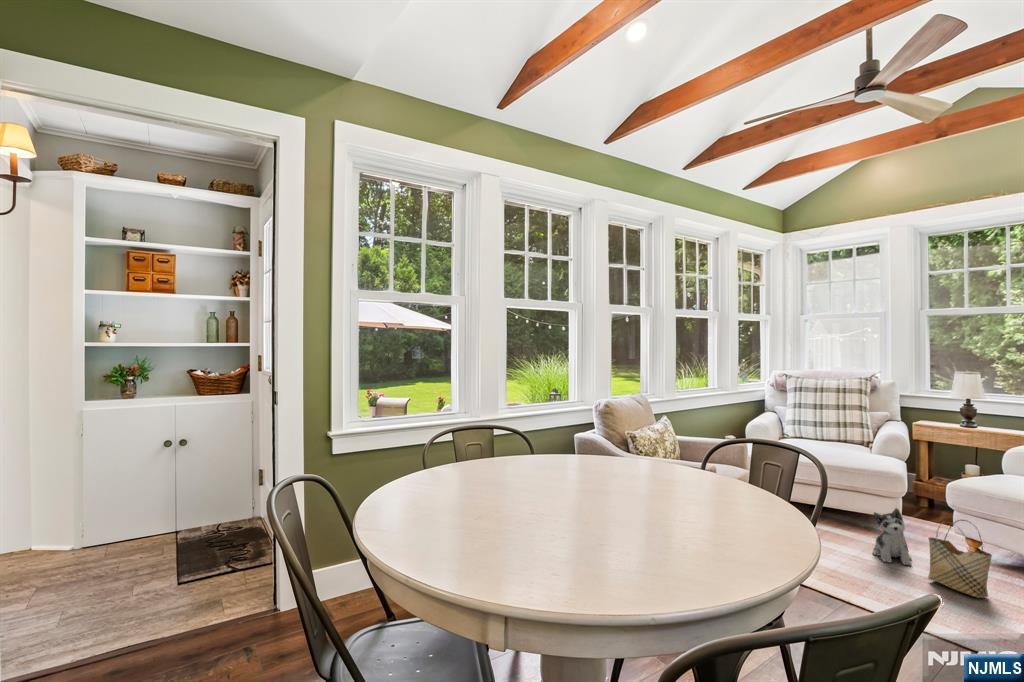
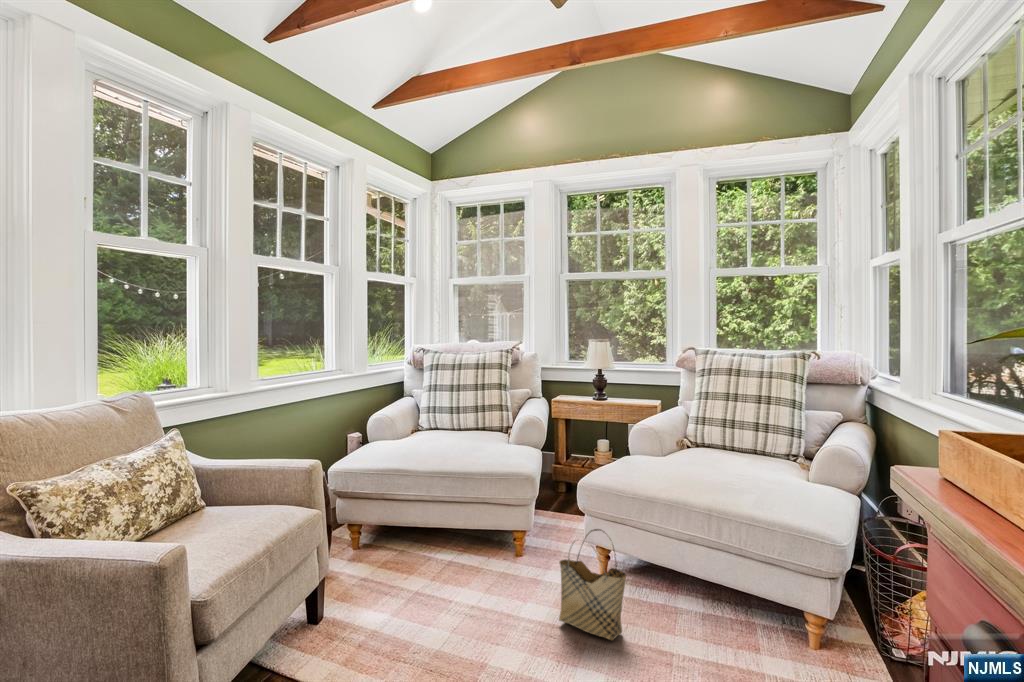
plush toy: present [873,508,912,565] -> none [500,521,544,601]

